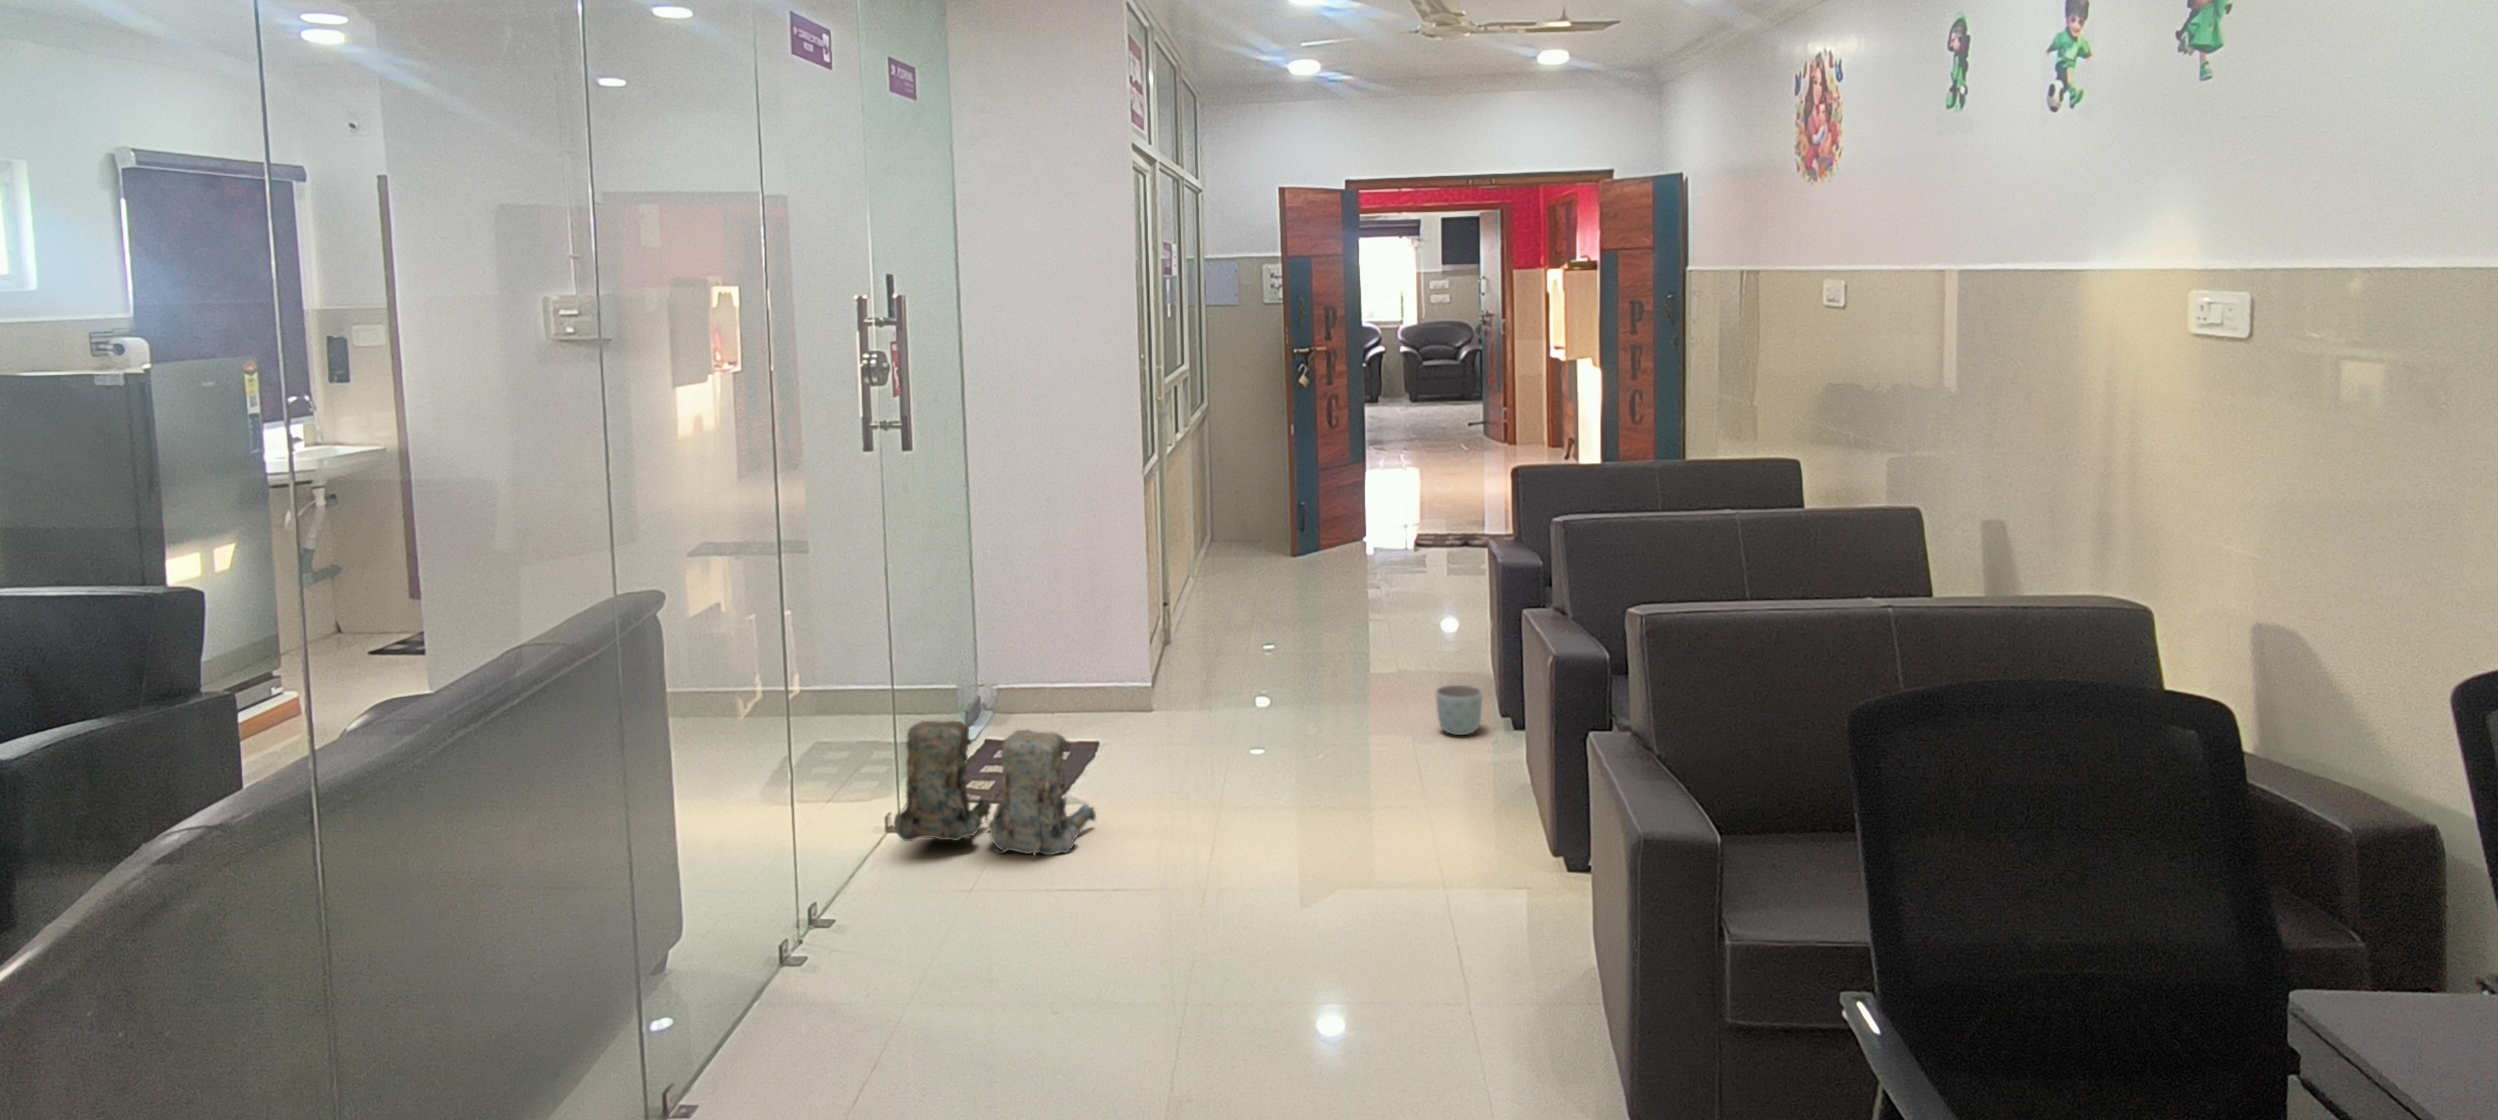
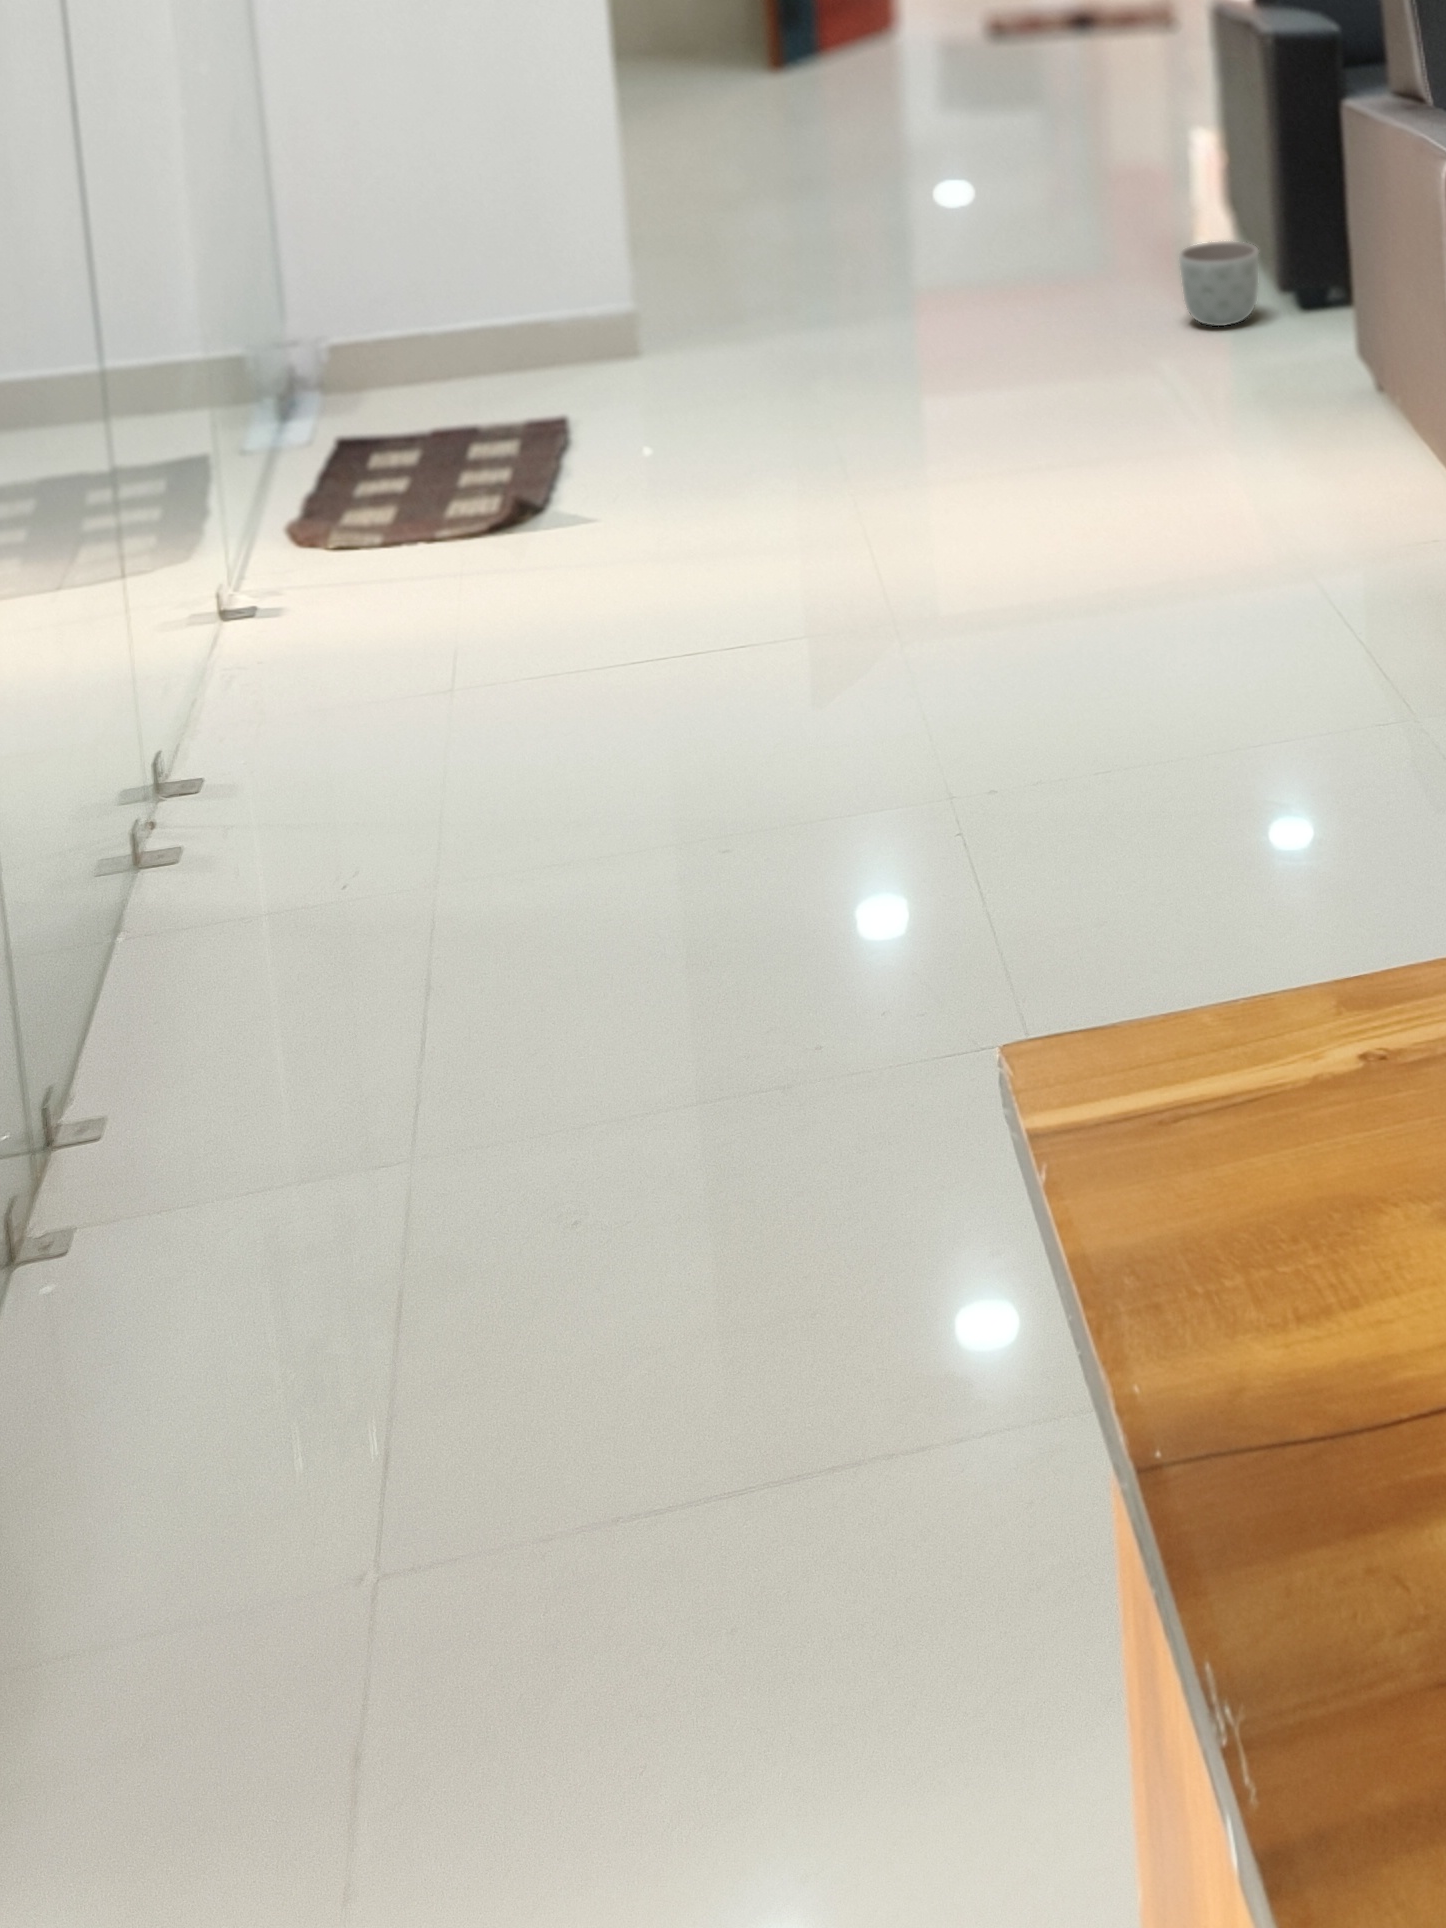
backpack: present [894,721,1096,856] -> none [248,387,643,629]

